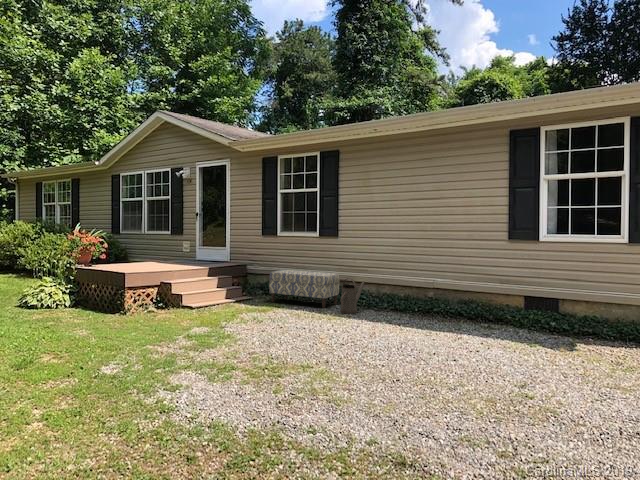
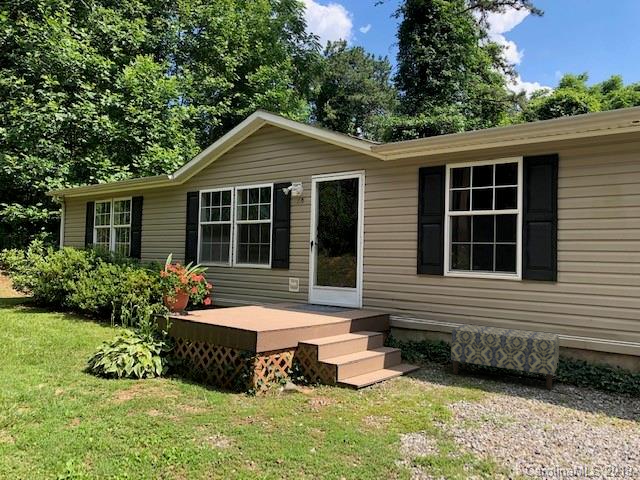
watering can: present [340,278,365,314] -> none [587,346,619,404]

